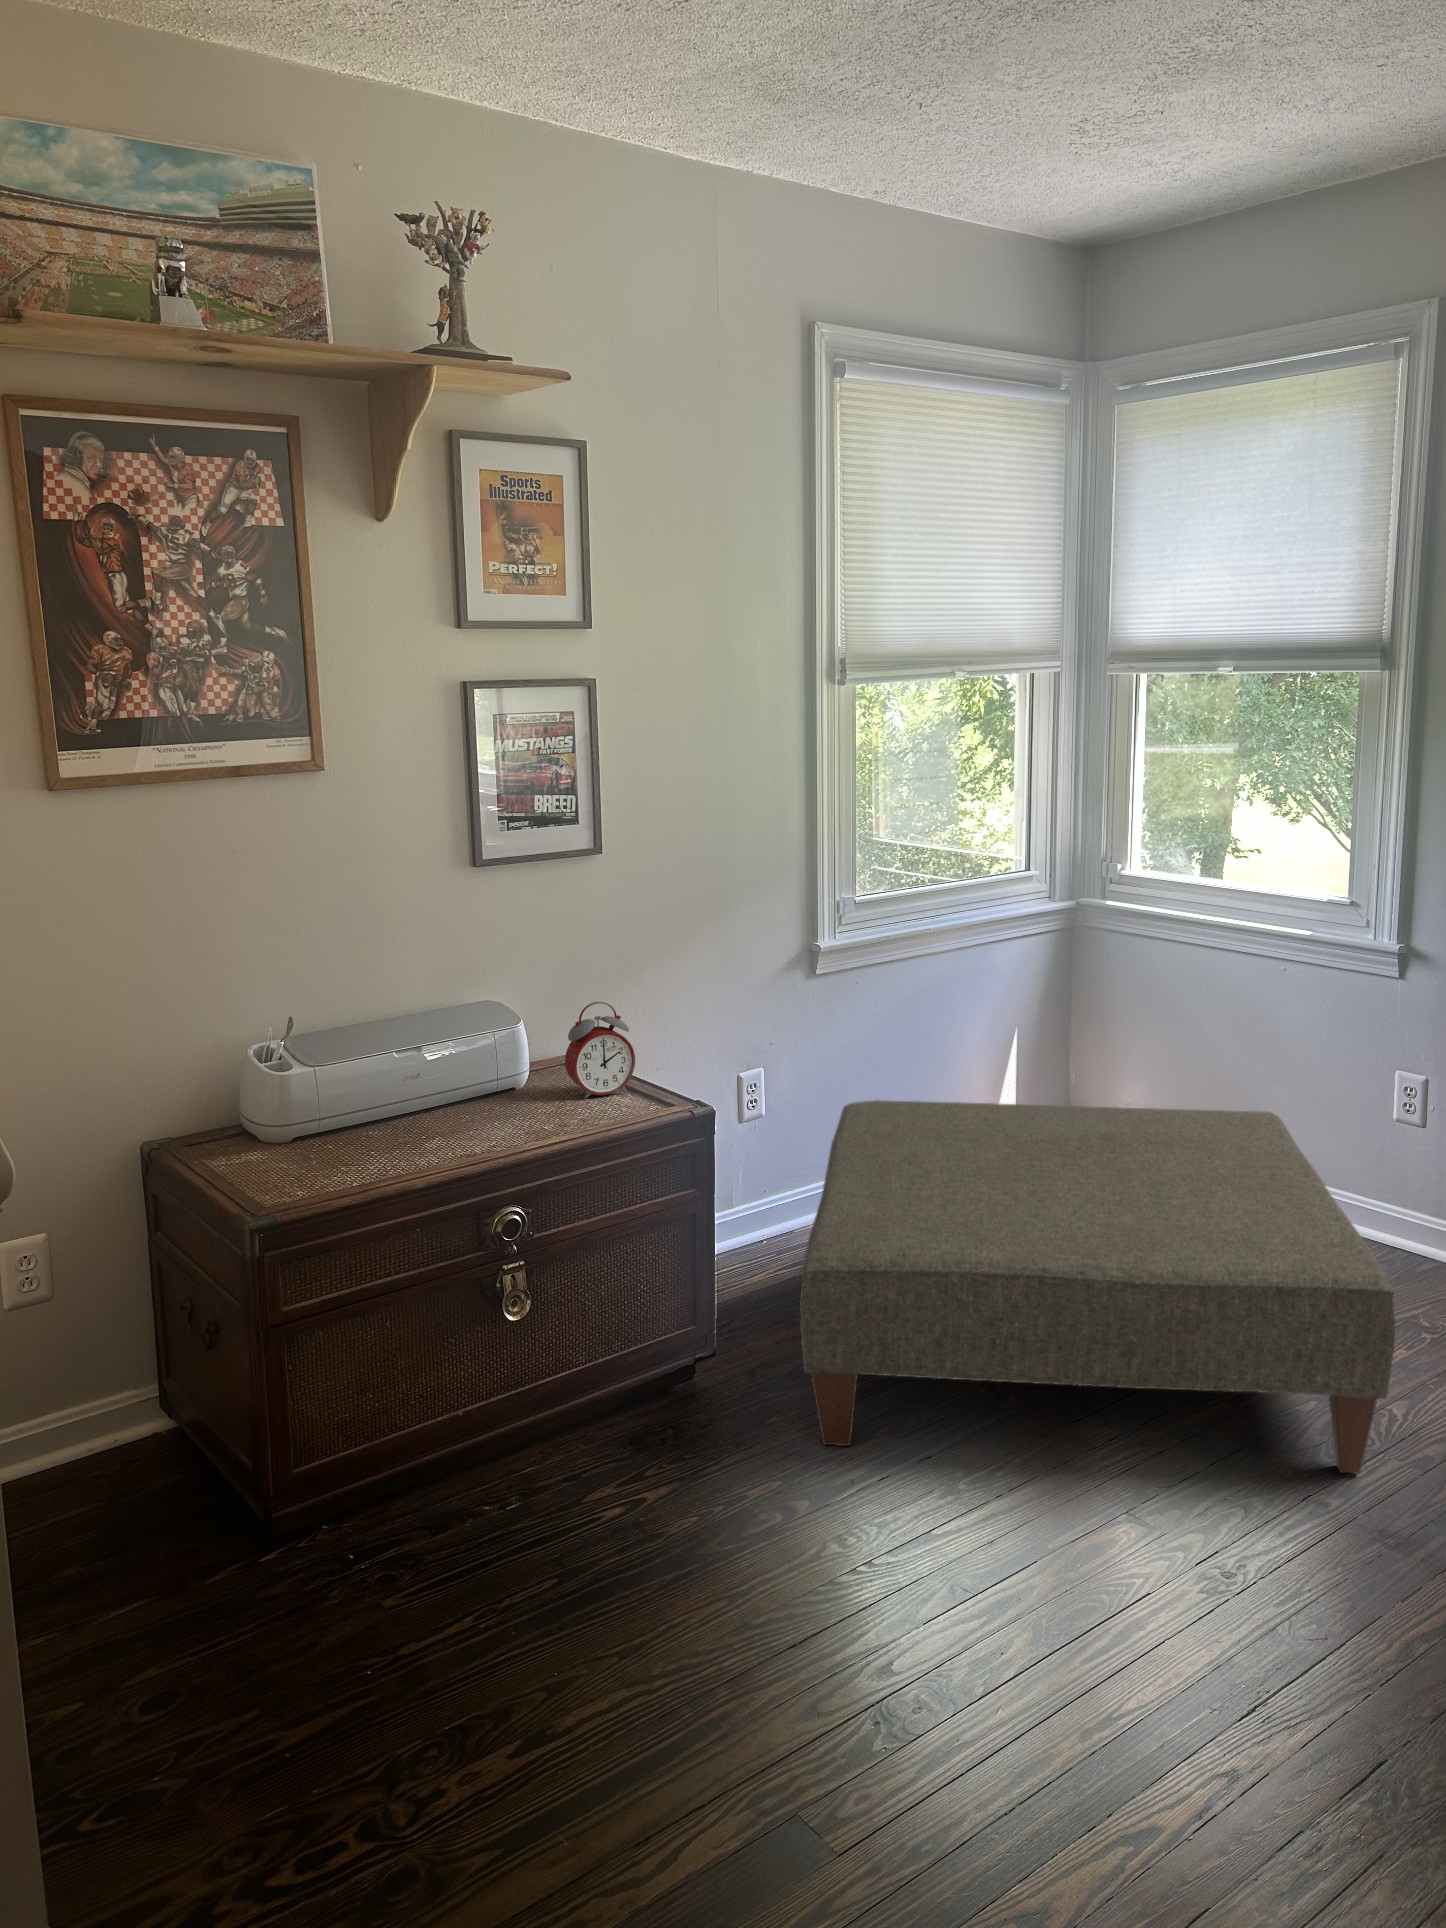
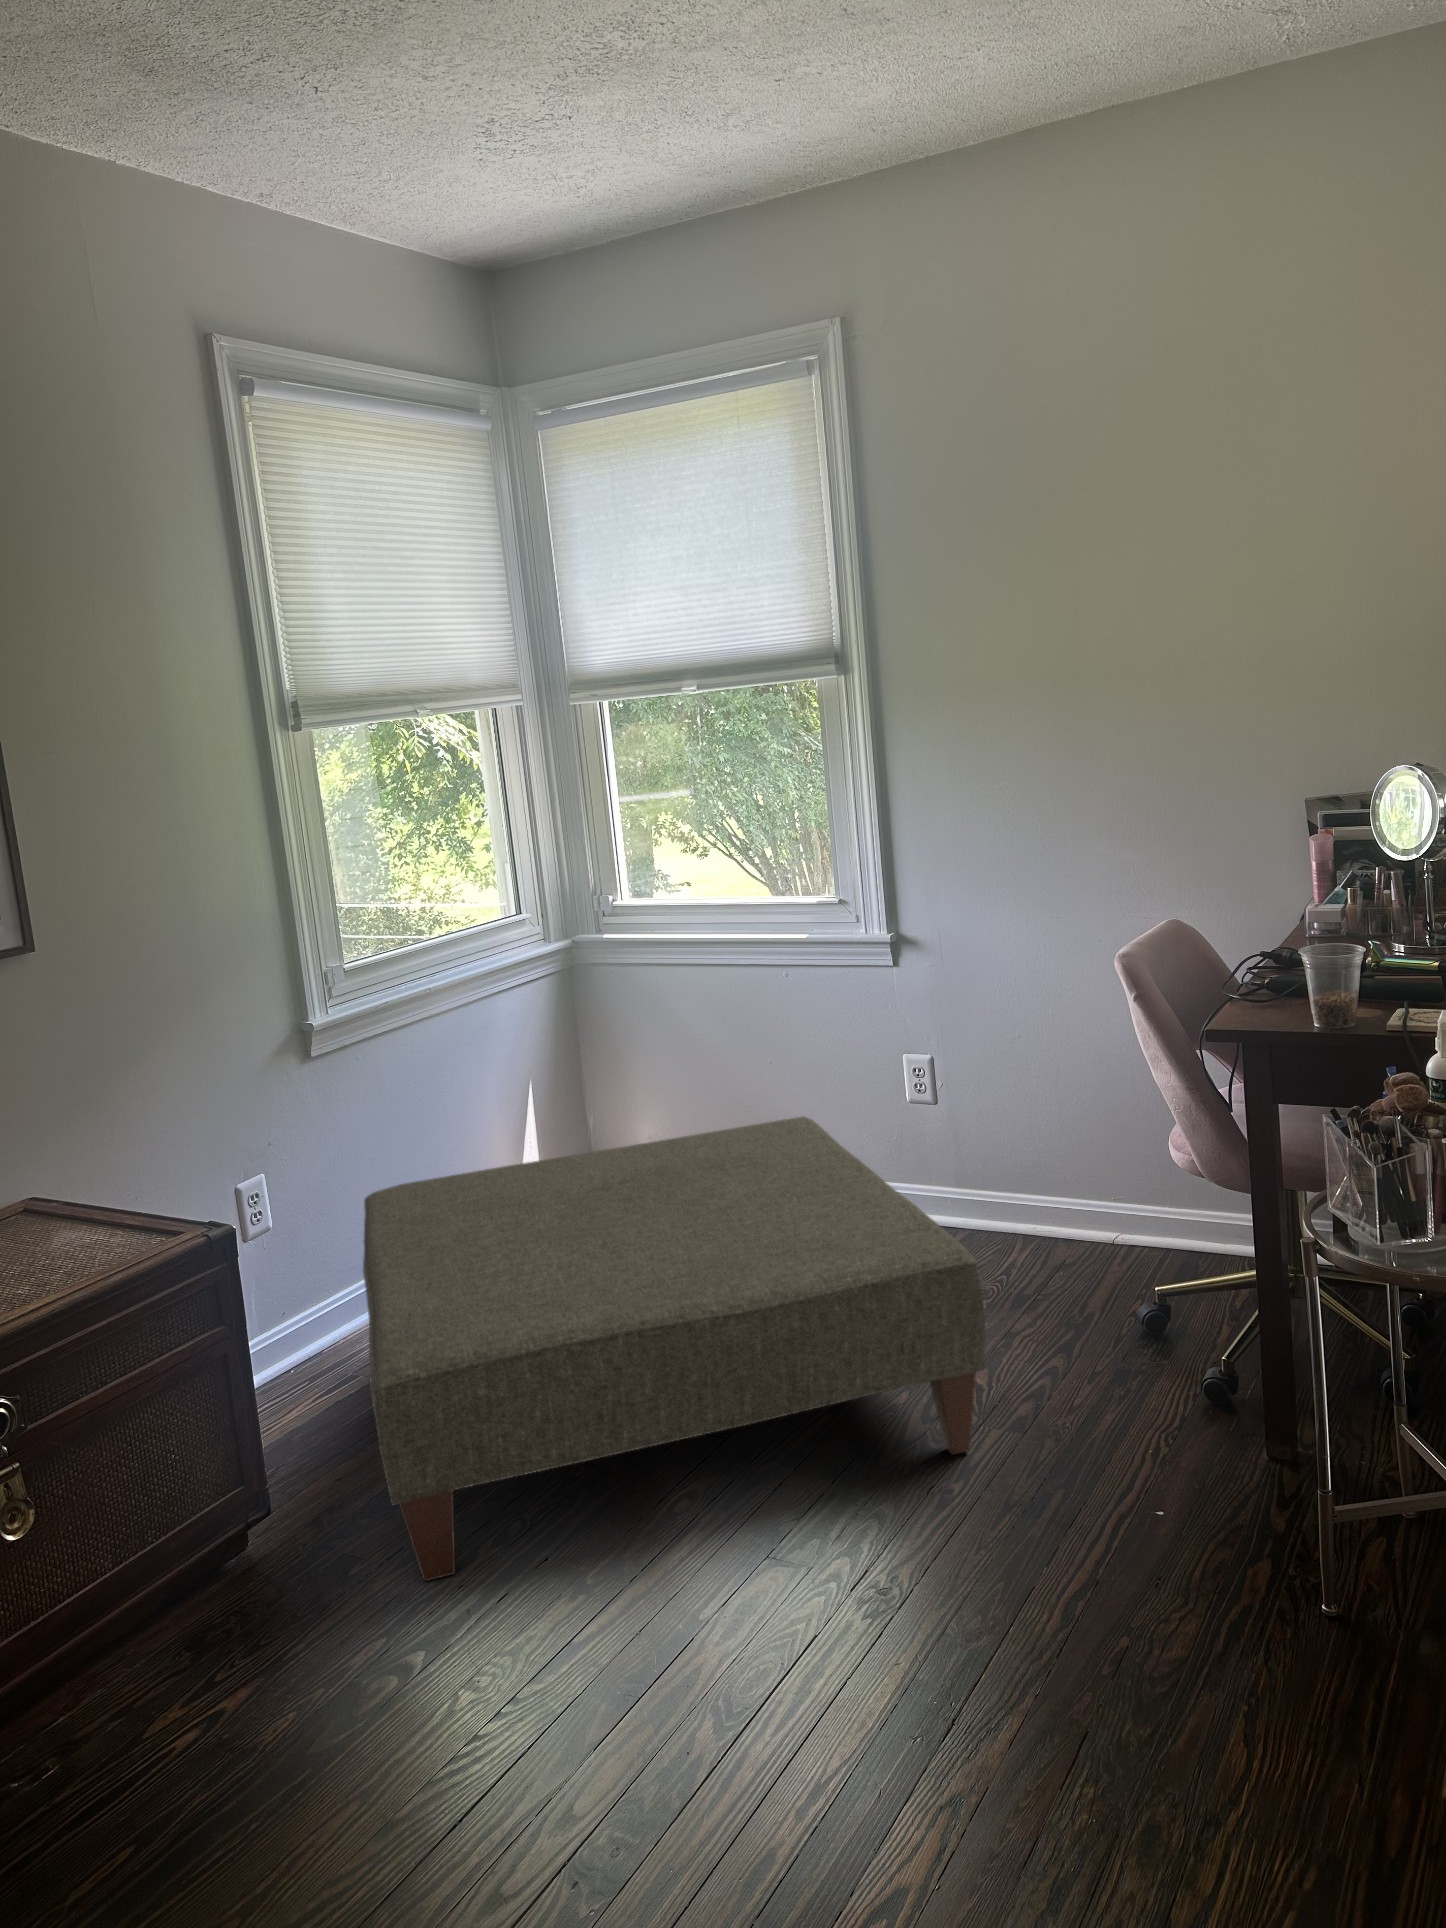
alarm clock: present [565,1002,635,1099] -> none [30,1127,123,1248]

